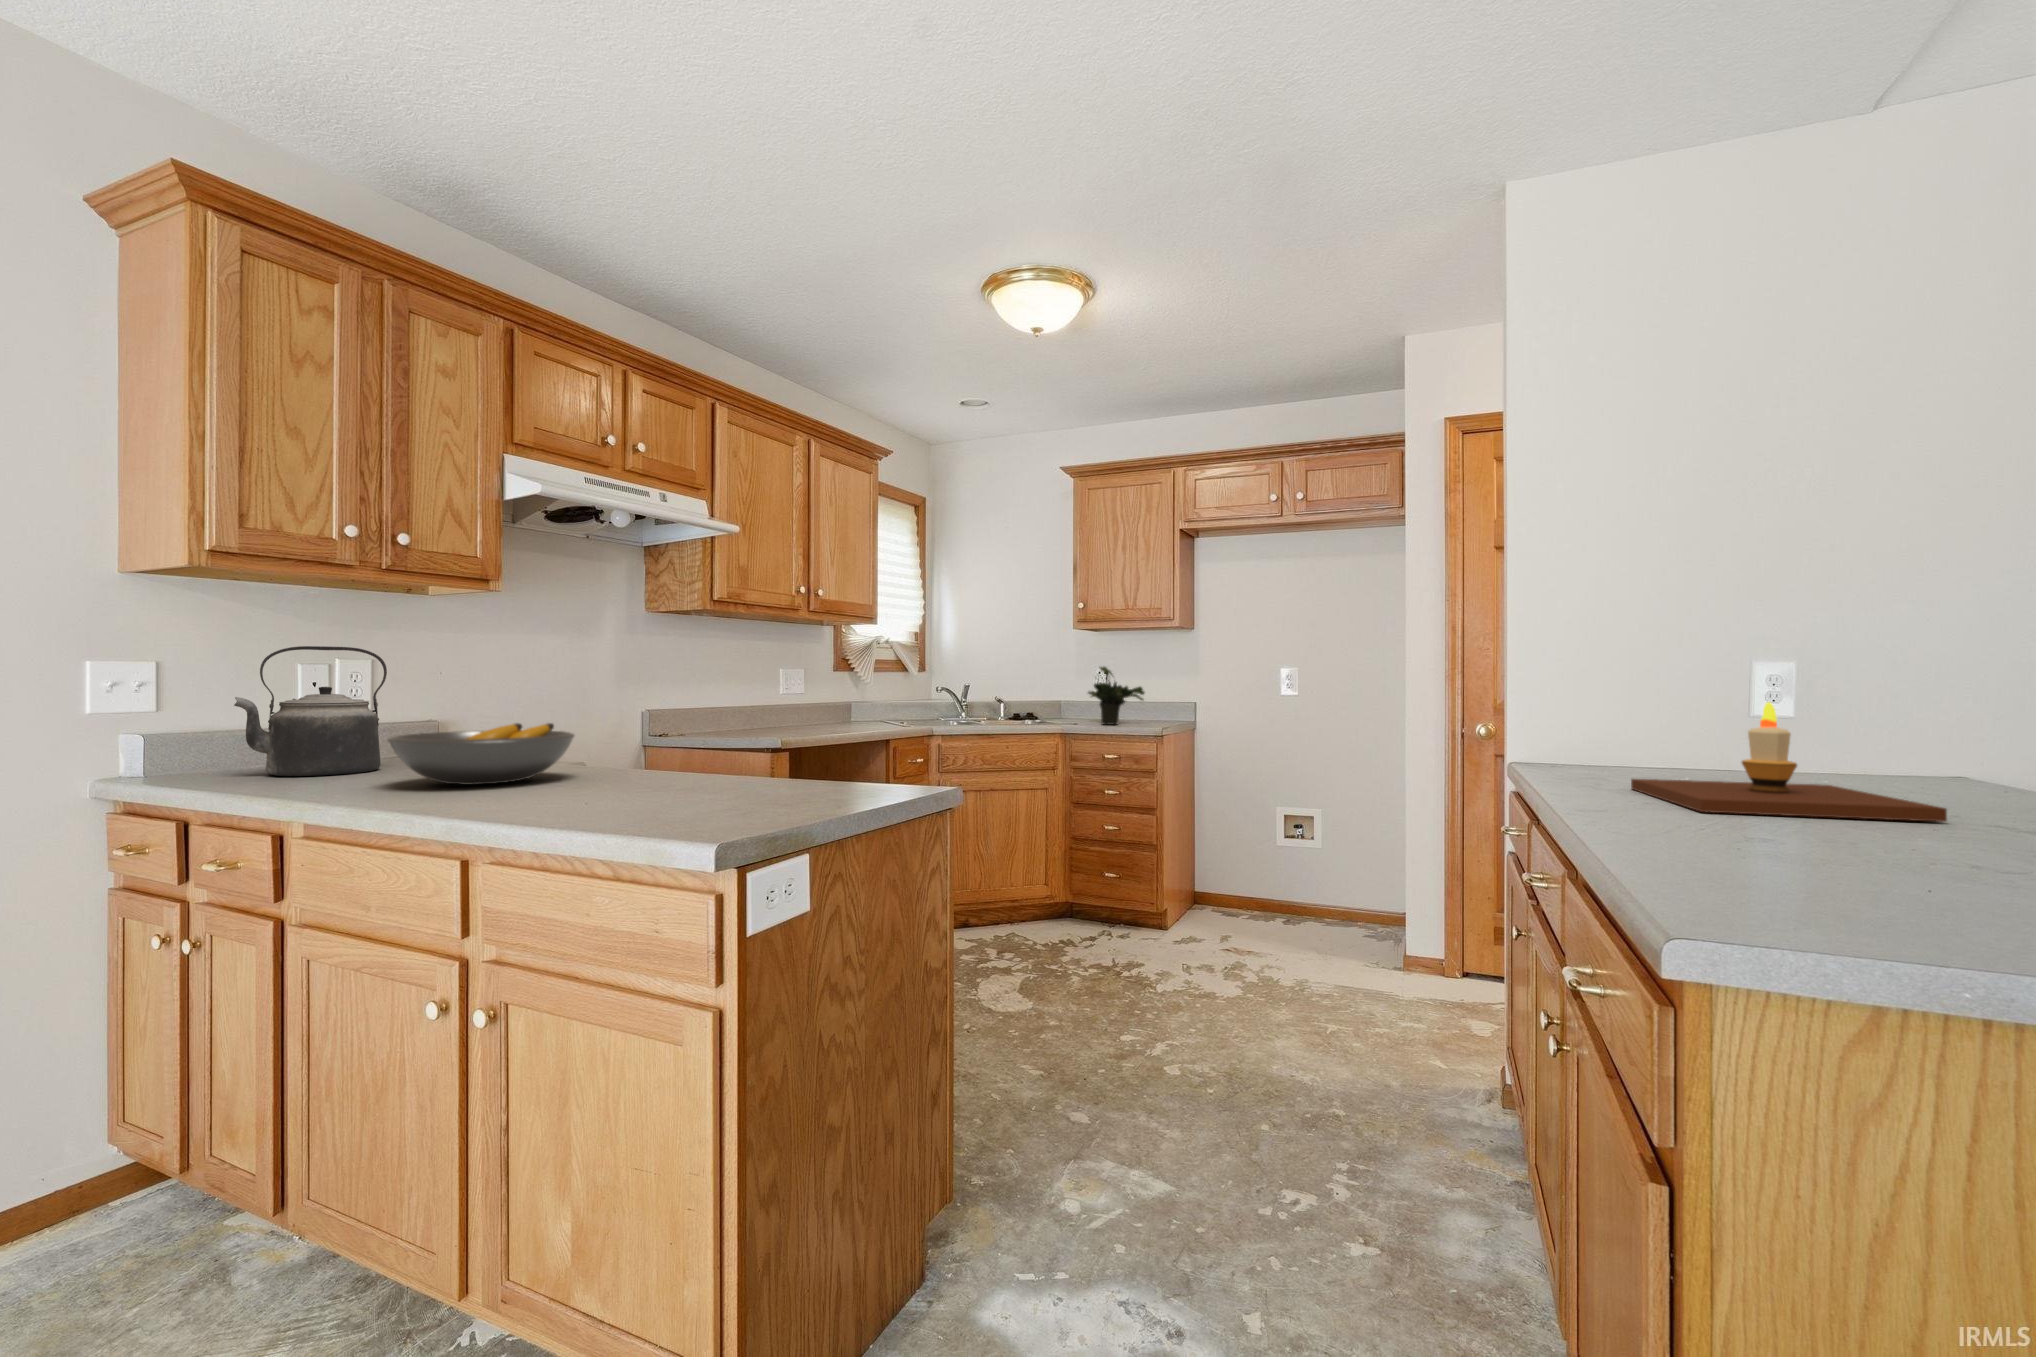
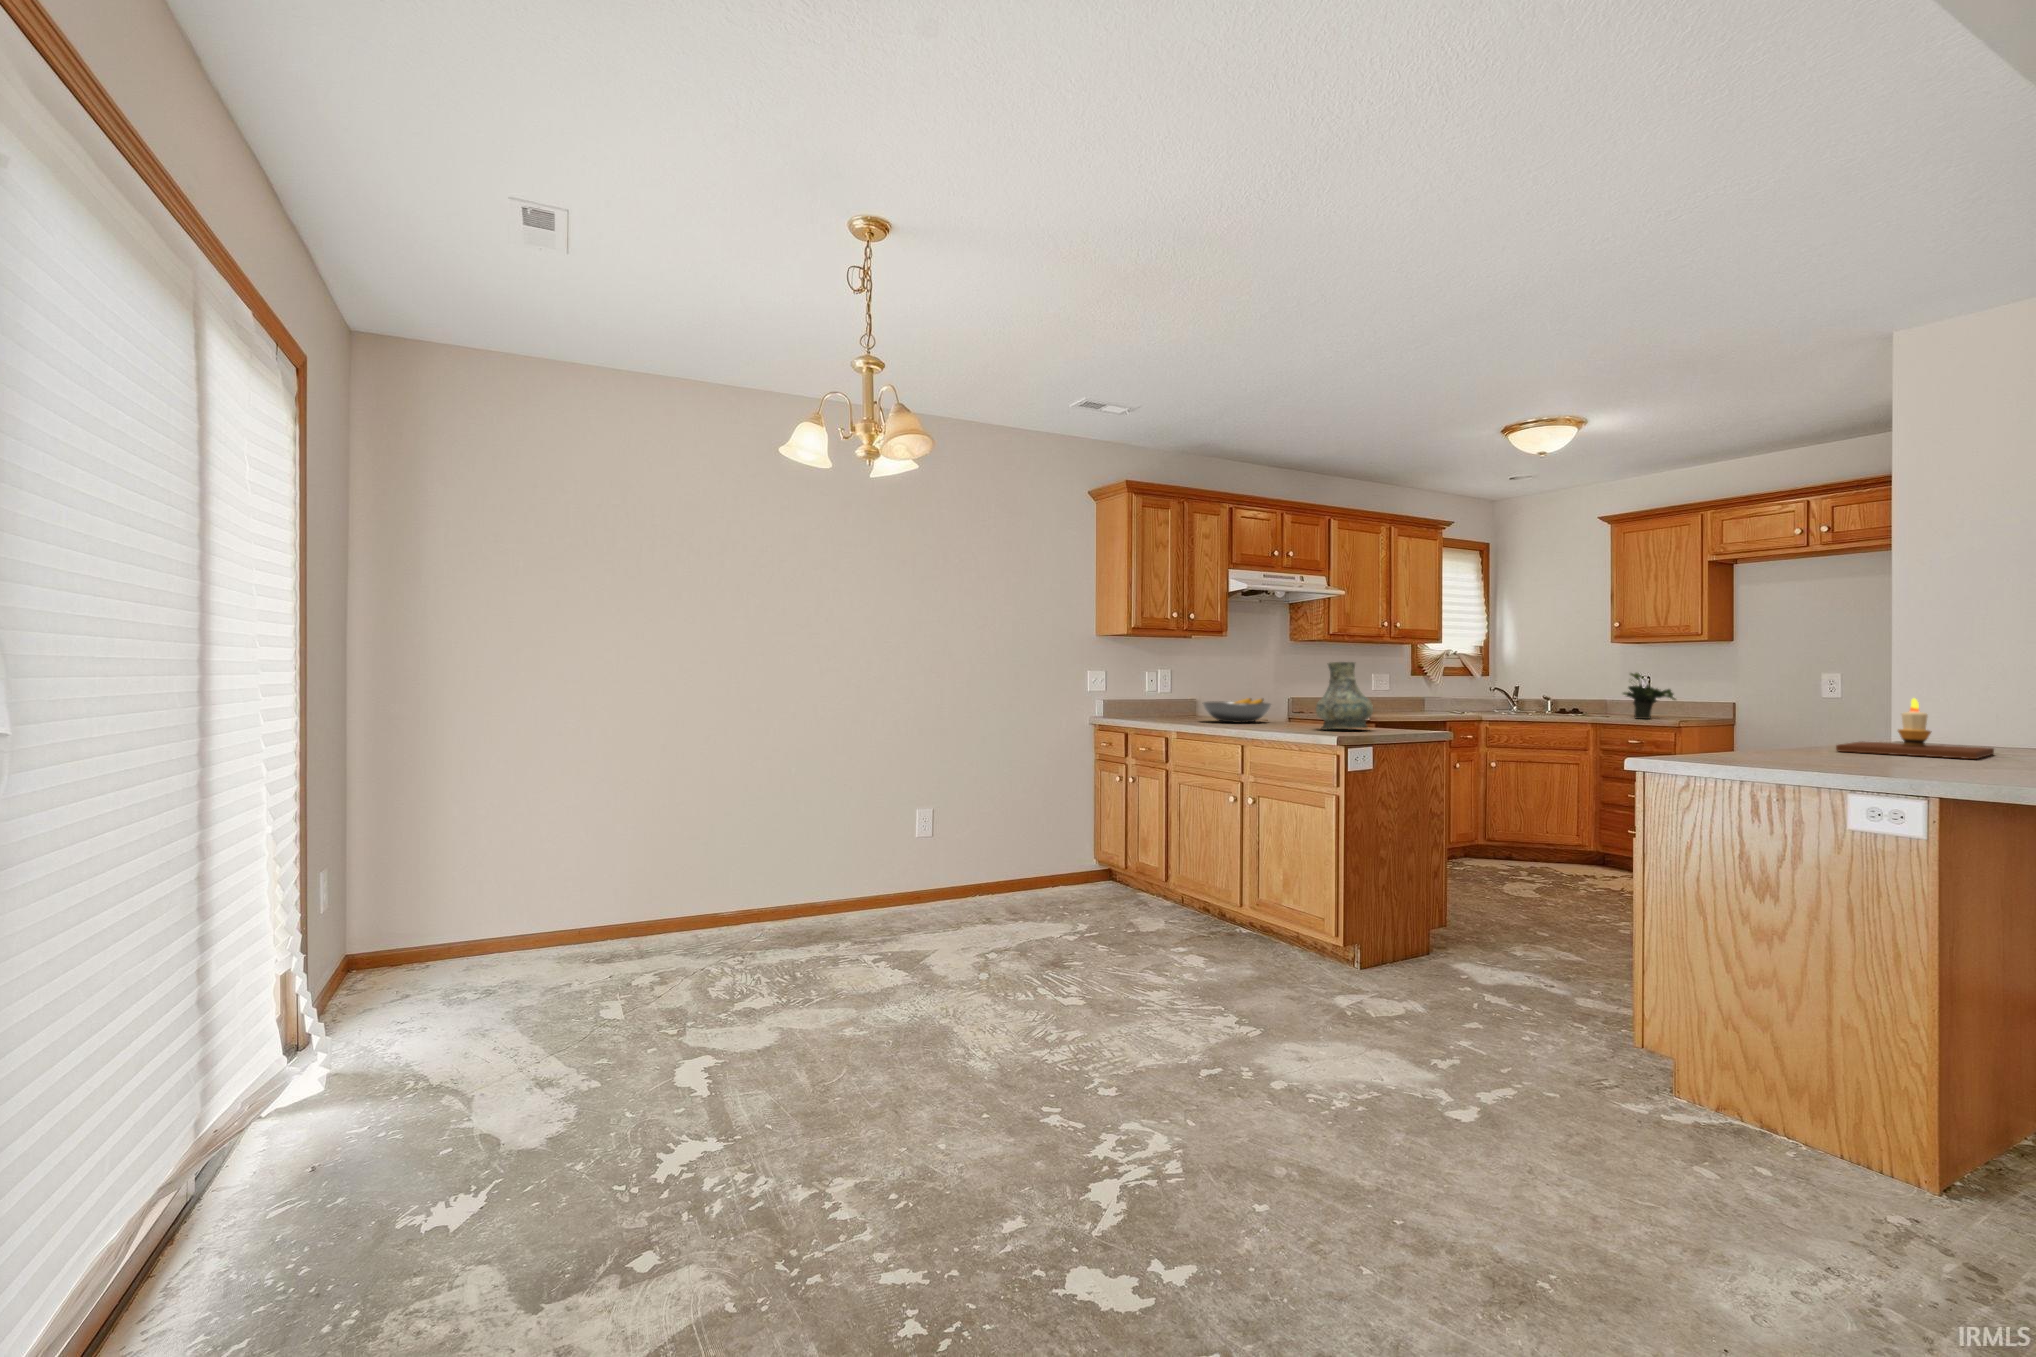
vase: none [663,631,807,811] -> present [1316,662,1373,730]
kettle: present [234,646,387,776] -> none [1137,665,1188,719]

